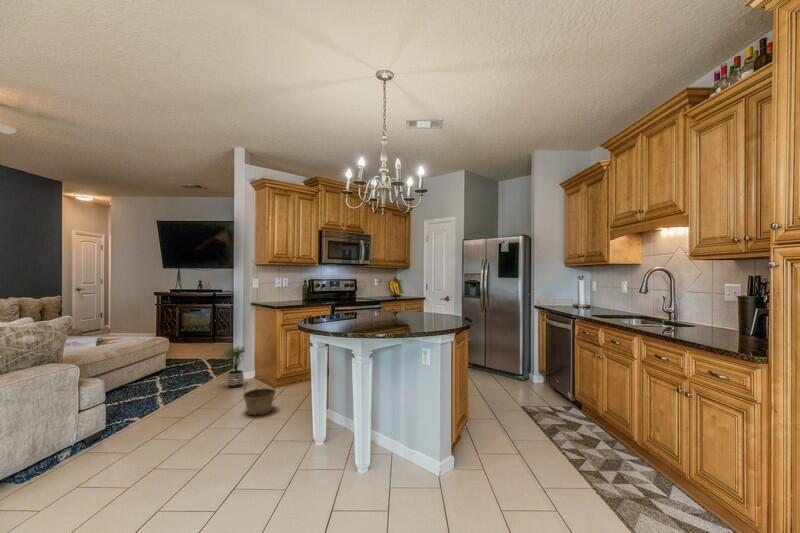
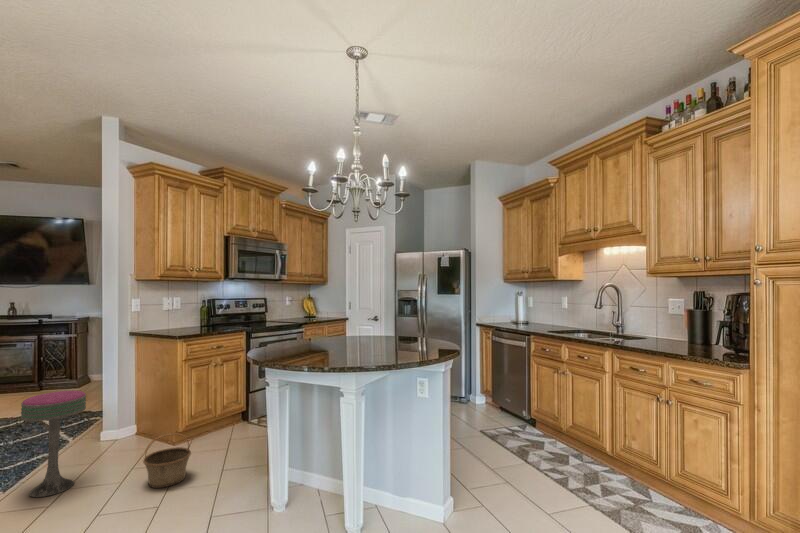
bar stool: none [173,341,212,410] -> present [21,391,86,497]
potted plant: present [221,346,245,387] -> none [84,391,132,453]

